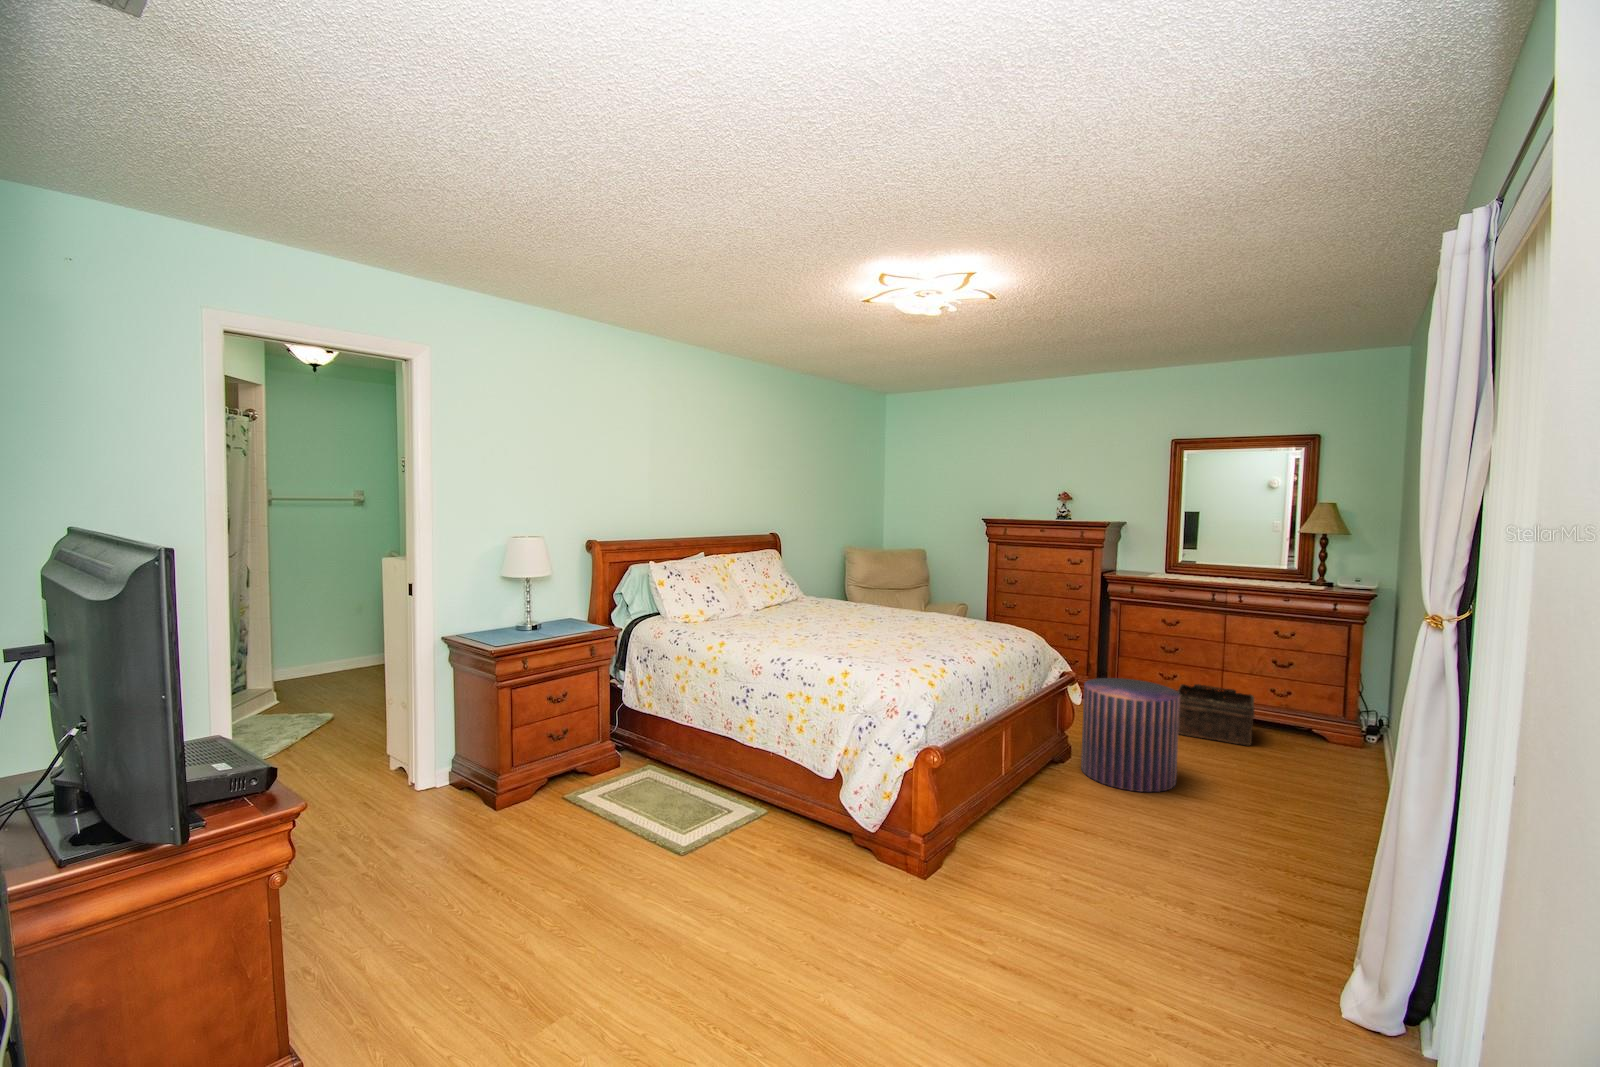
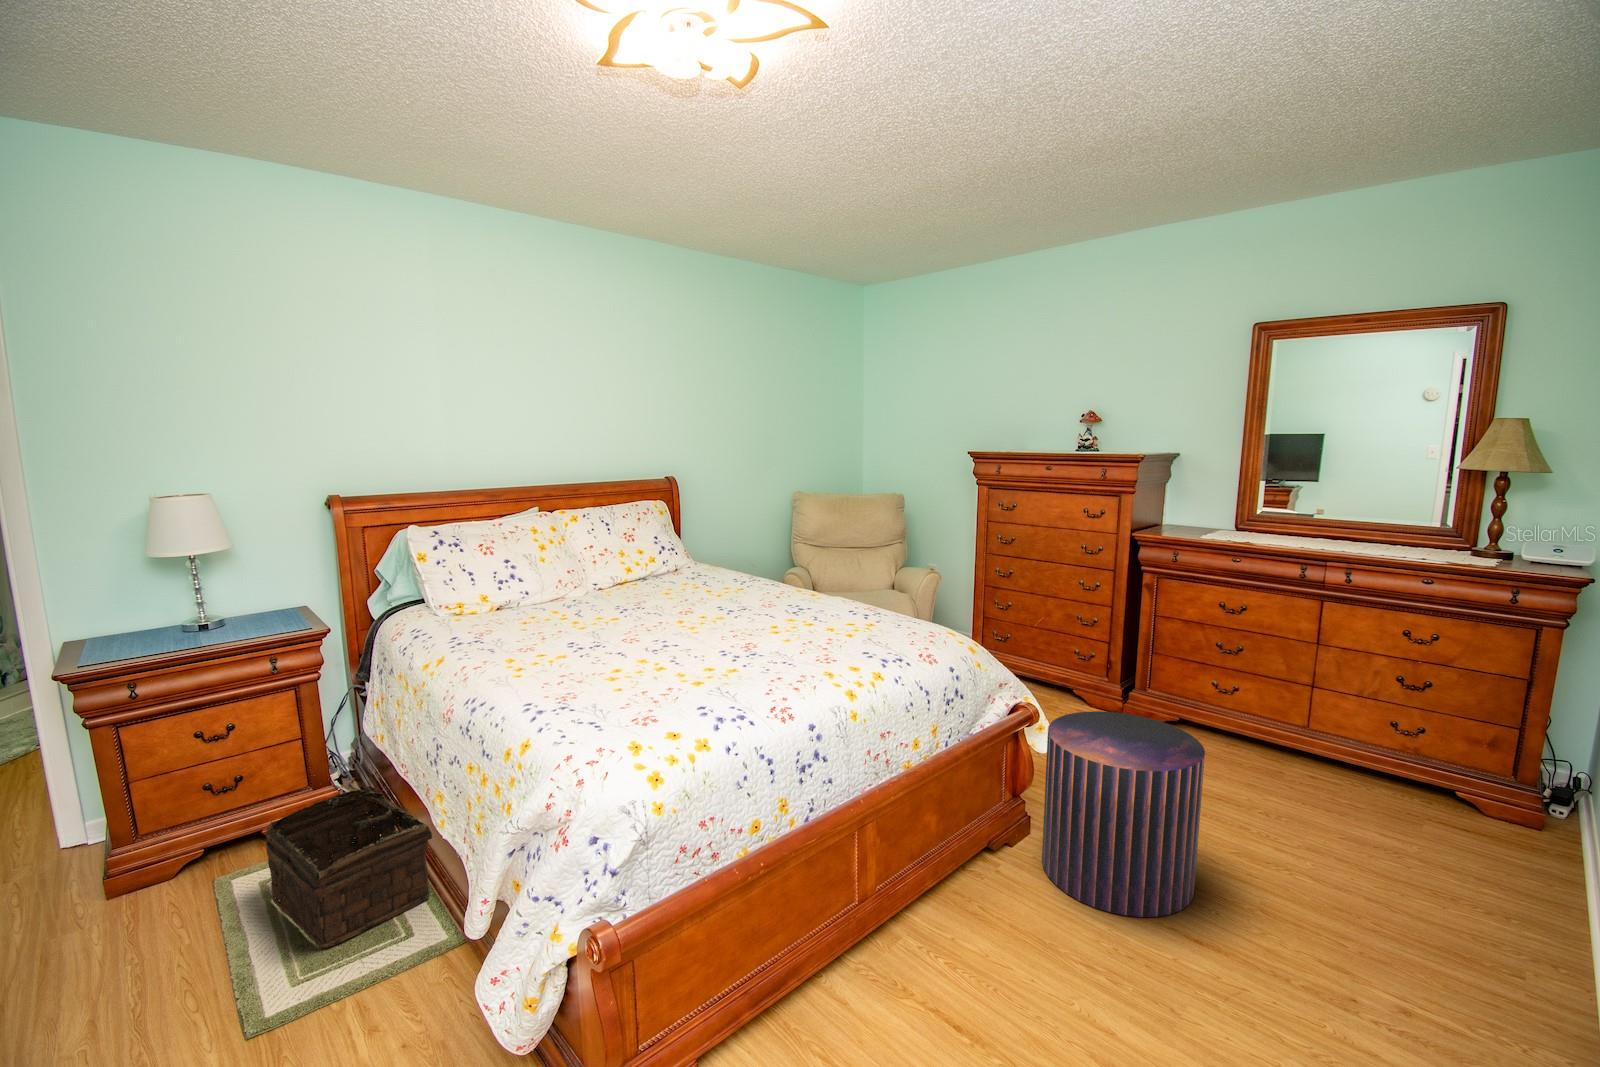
basket: present [1178,684,1255,745] -> present [266,787,432,948]

